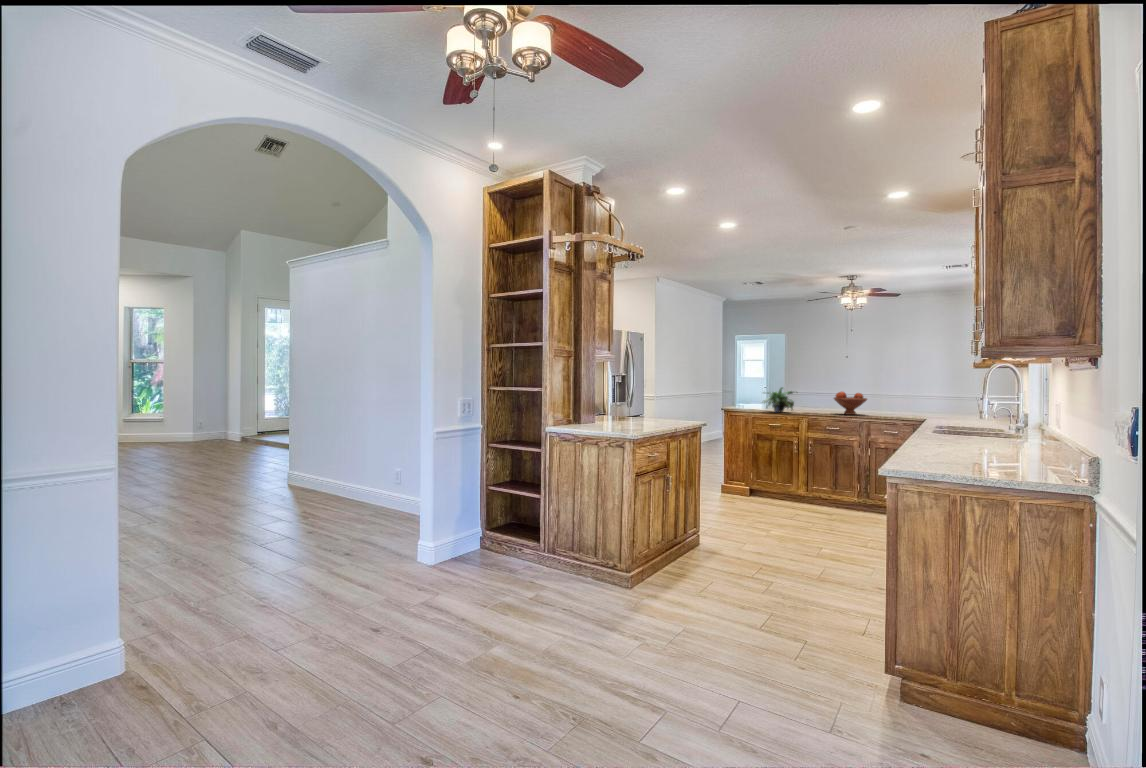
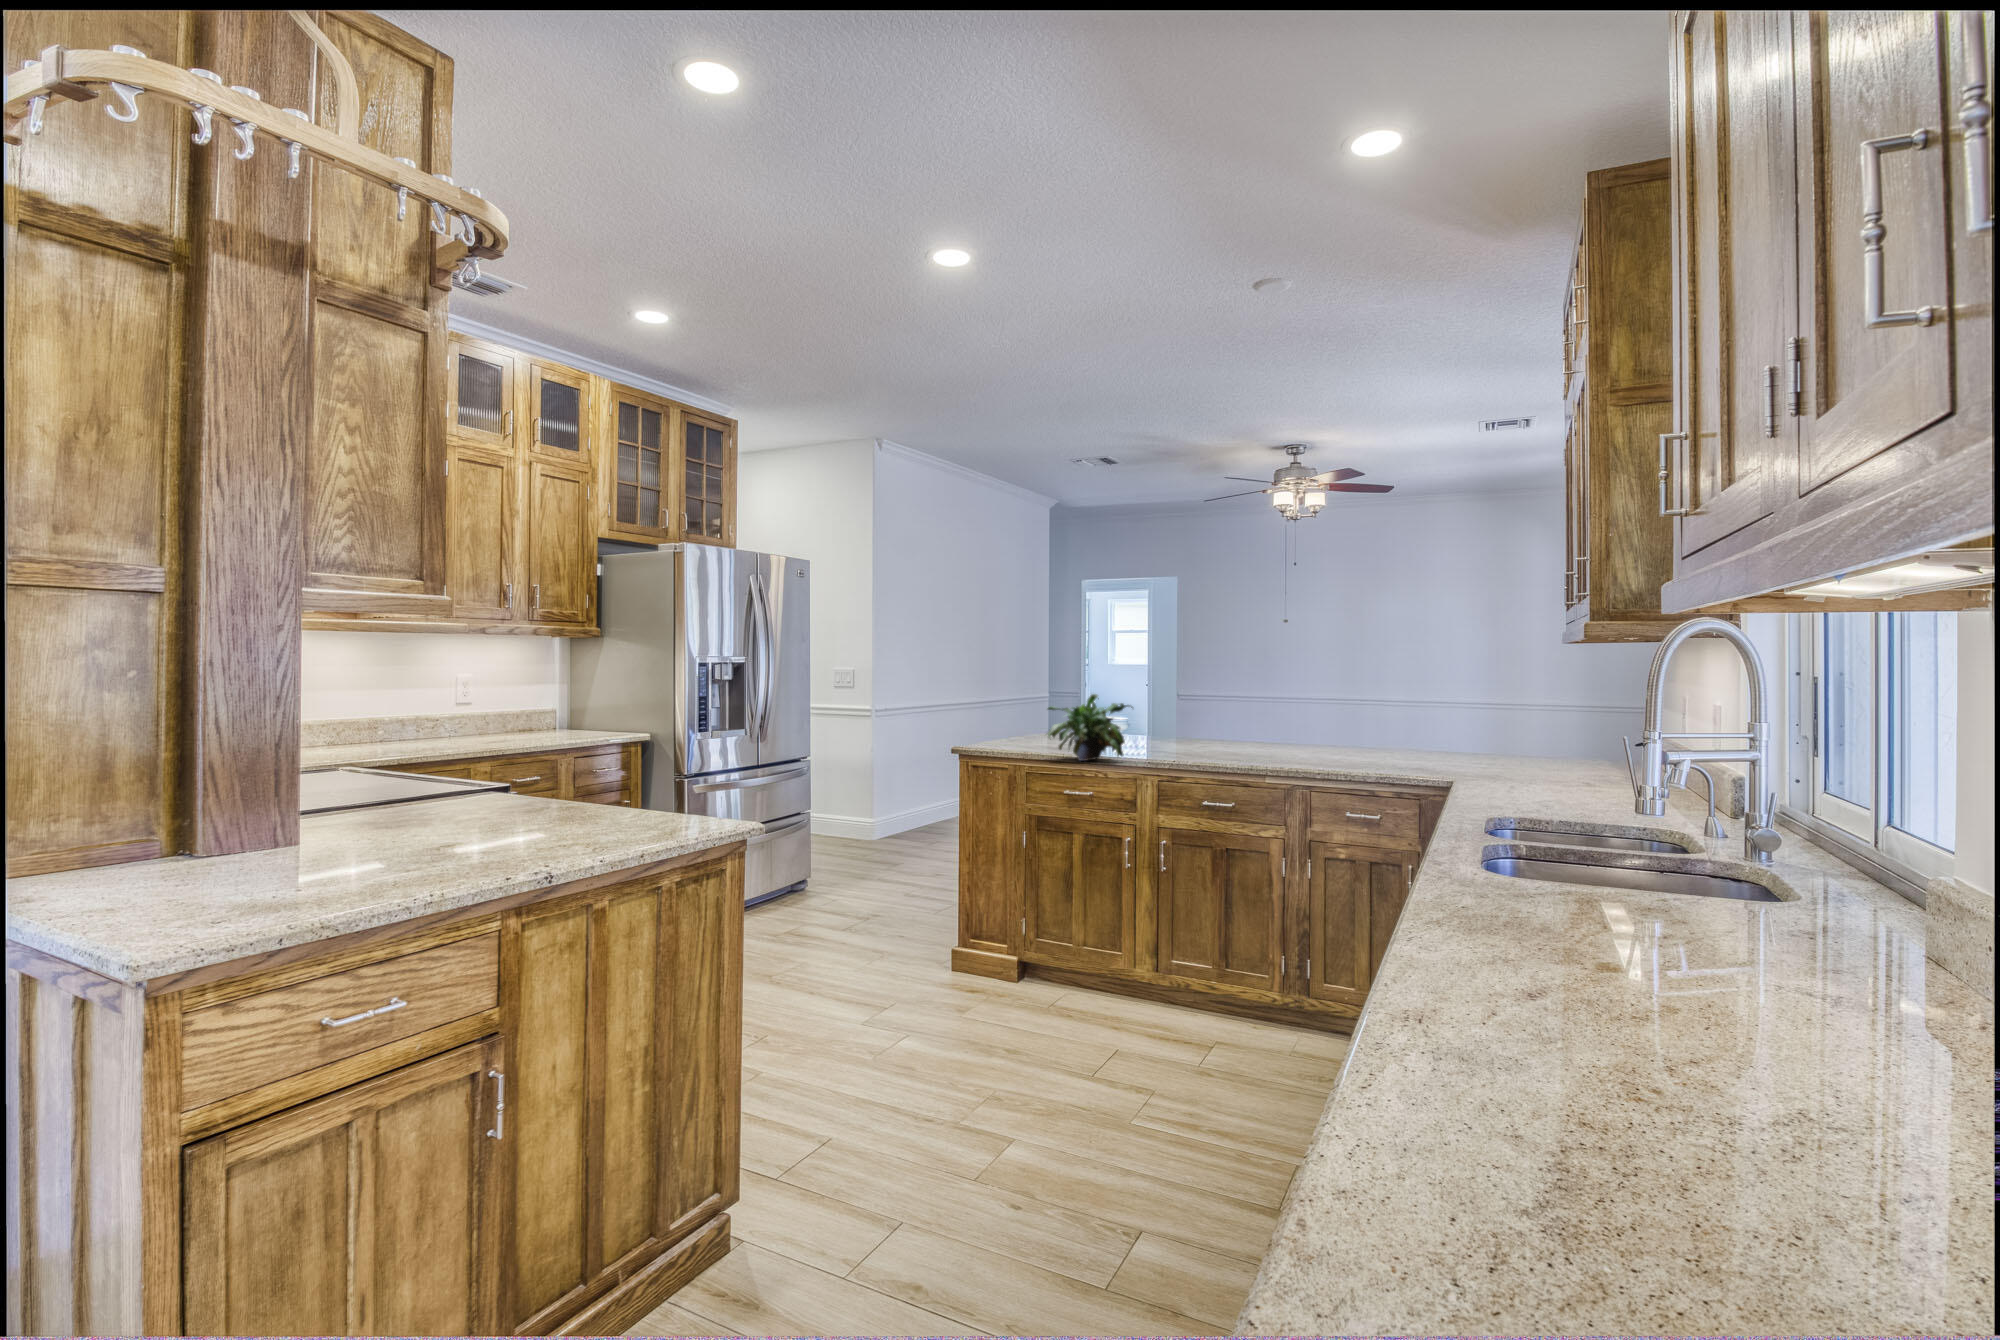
fruit bowl: present [834,392,867,415] -> none [1224,704,1307,765]

